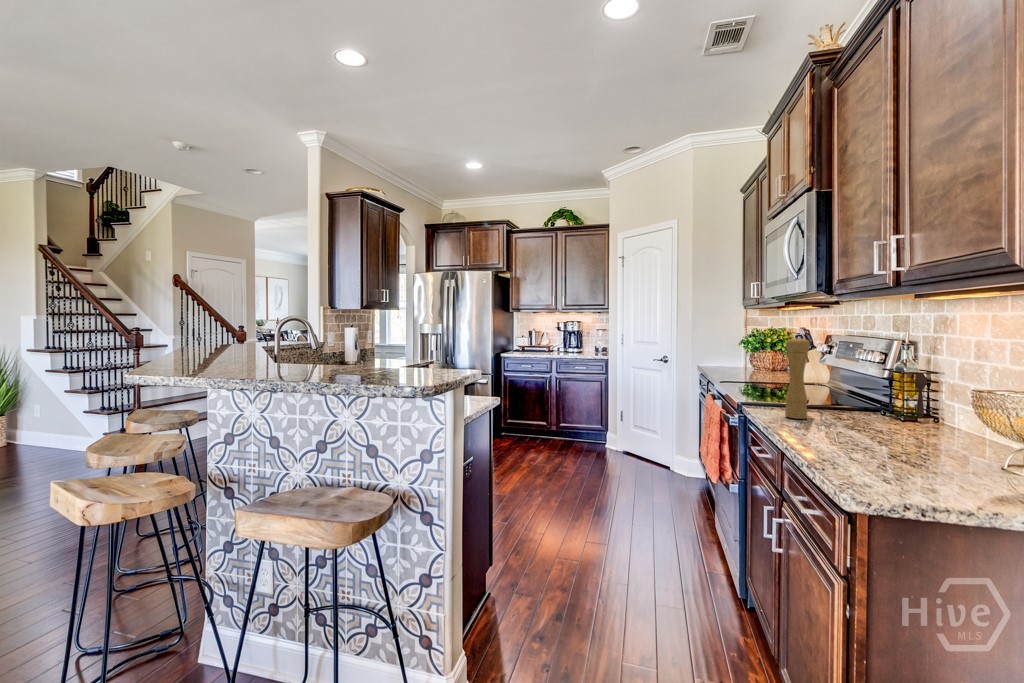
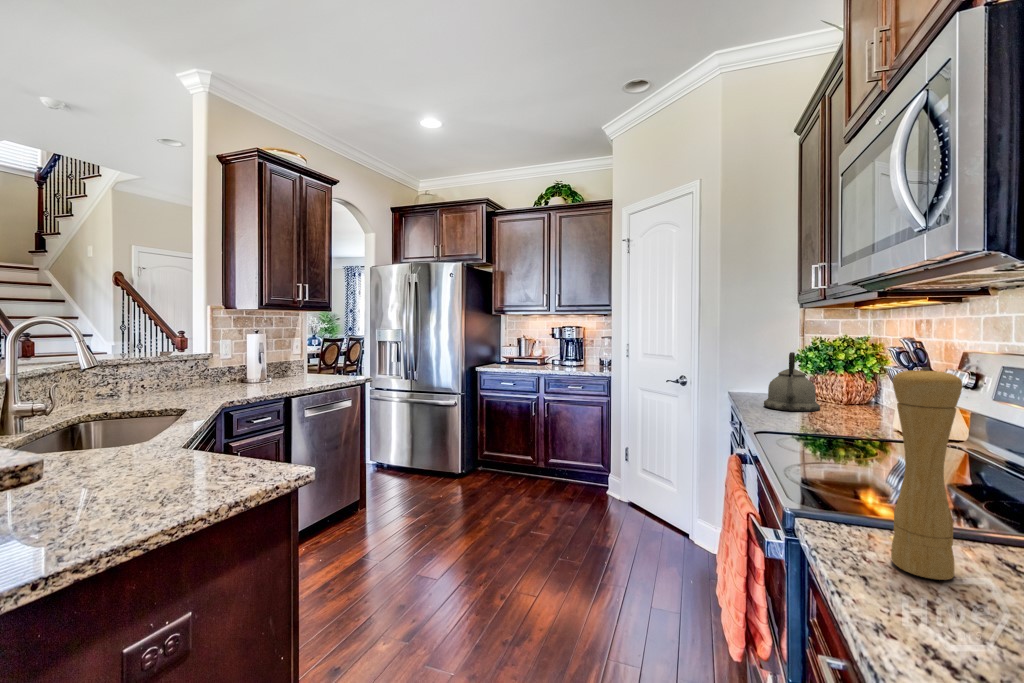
kettle: none [721,338,756,375] -> present [764,352,820,412]

